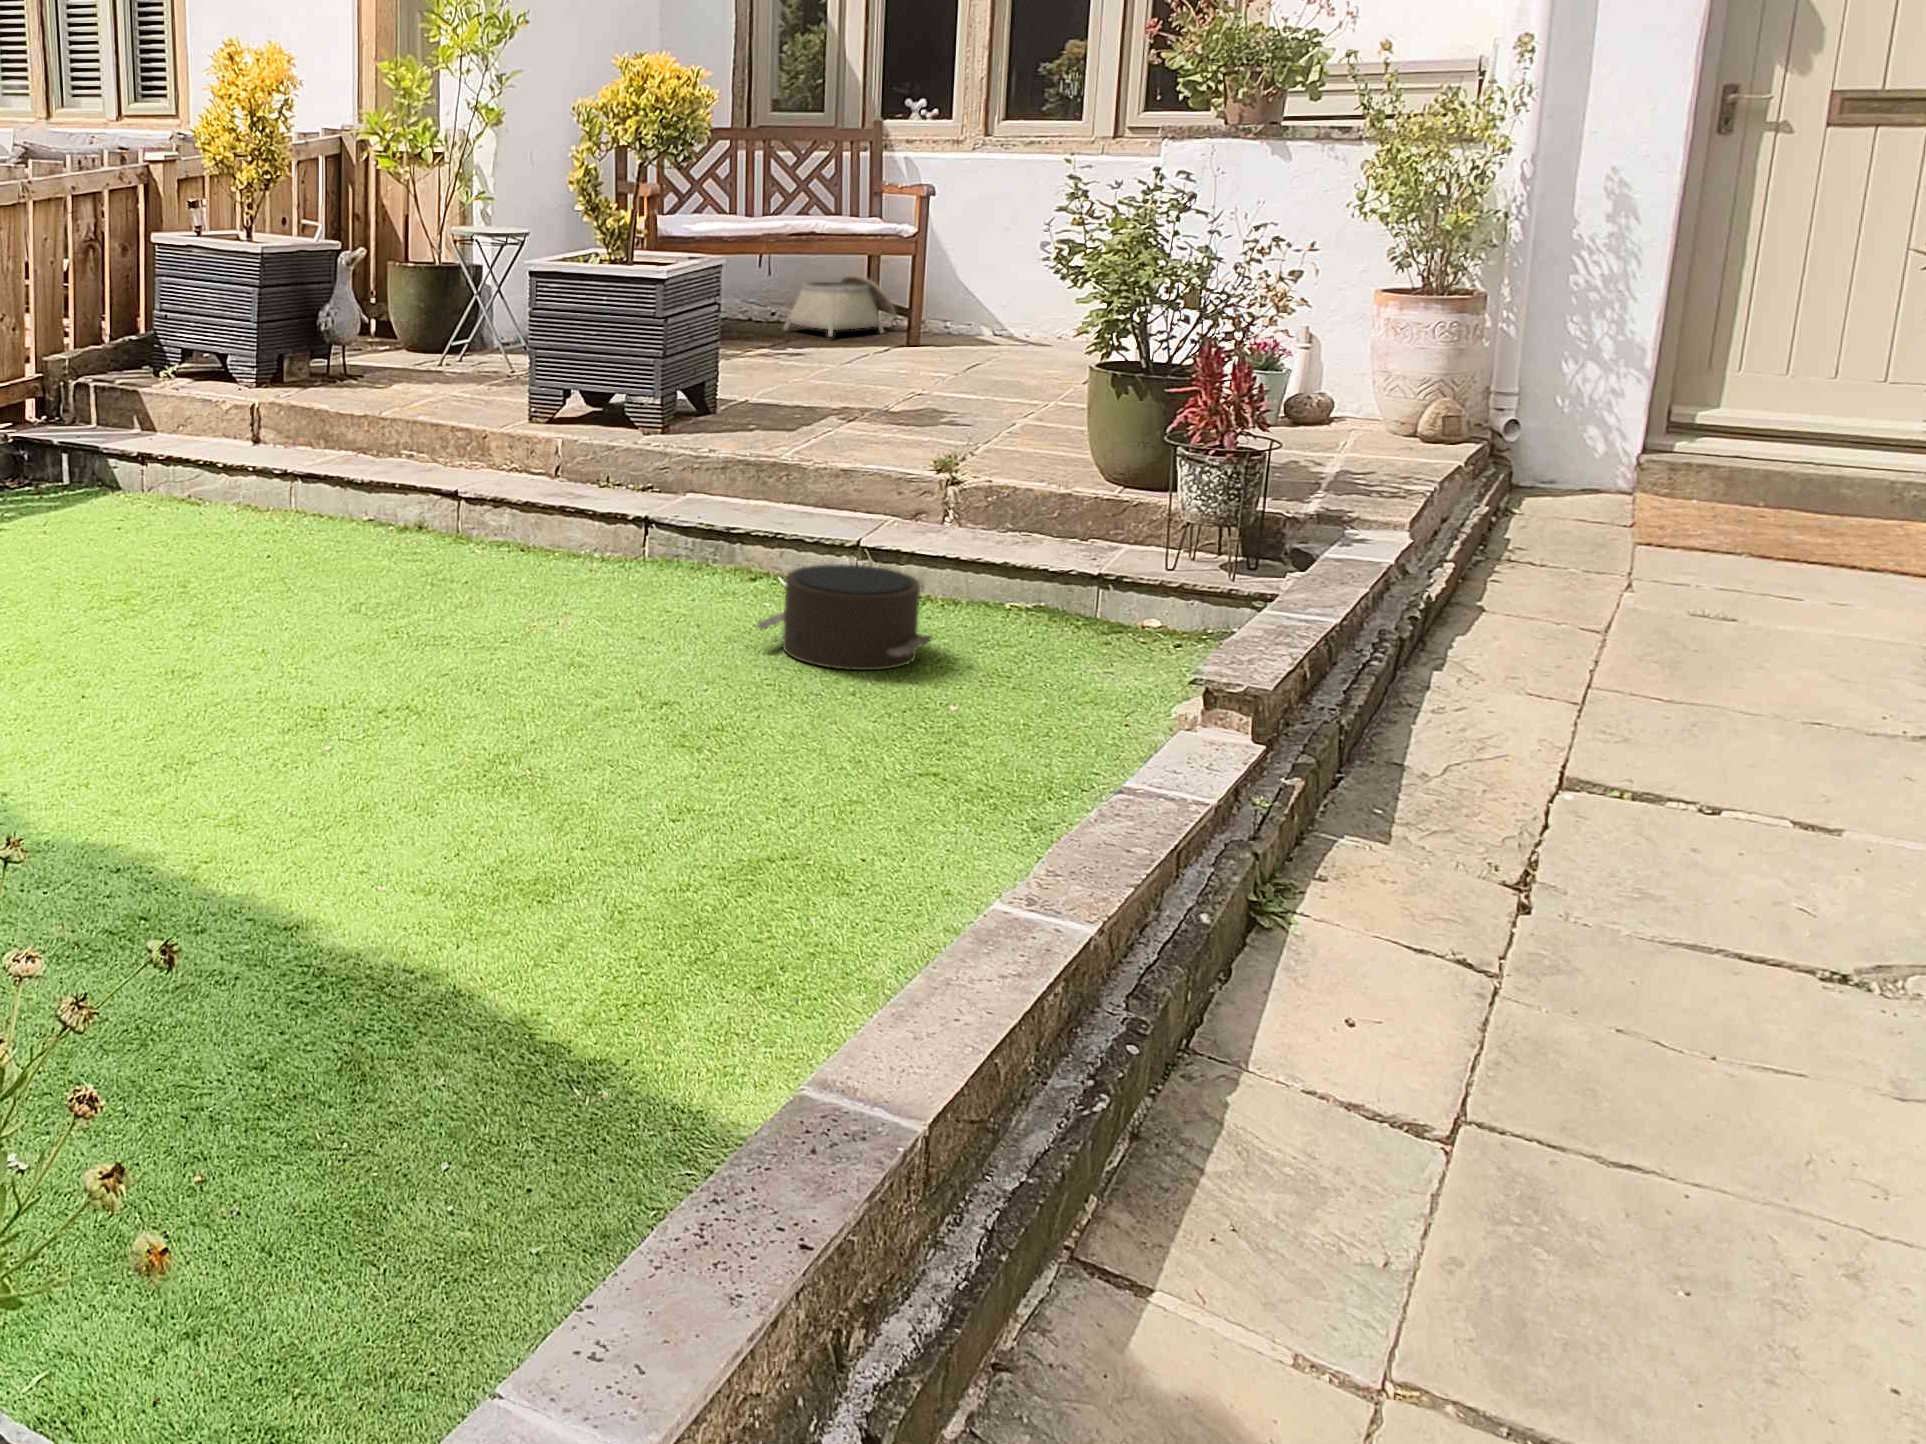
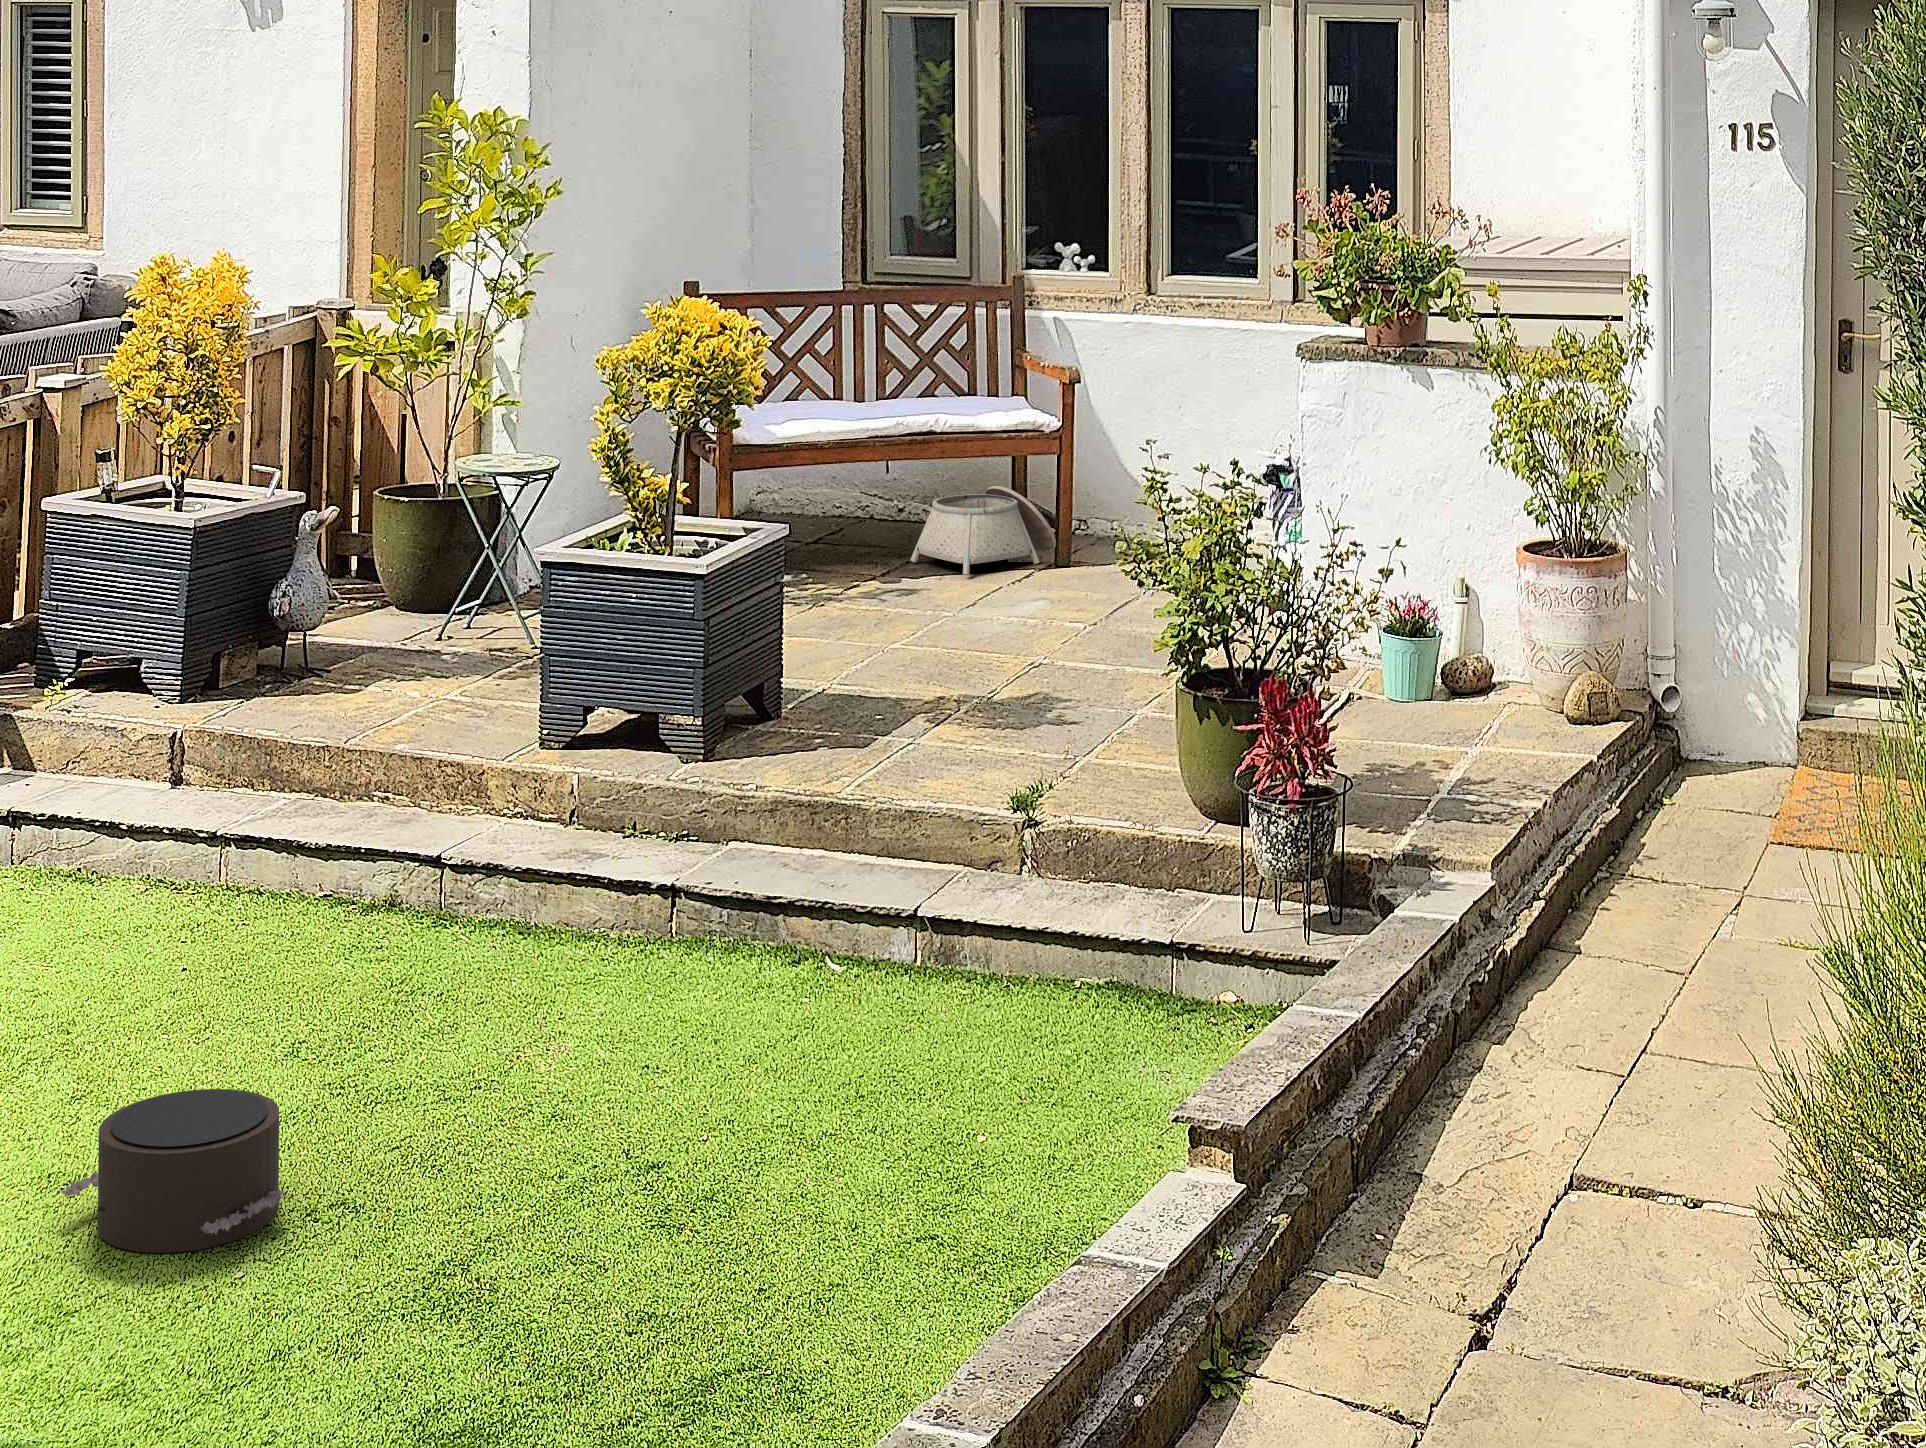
pouf: present [757,564,932,670] -> present [61,1089,290,1253]

